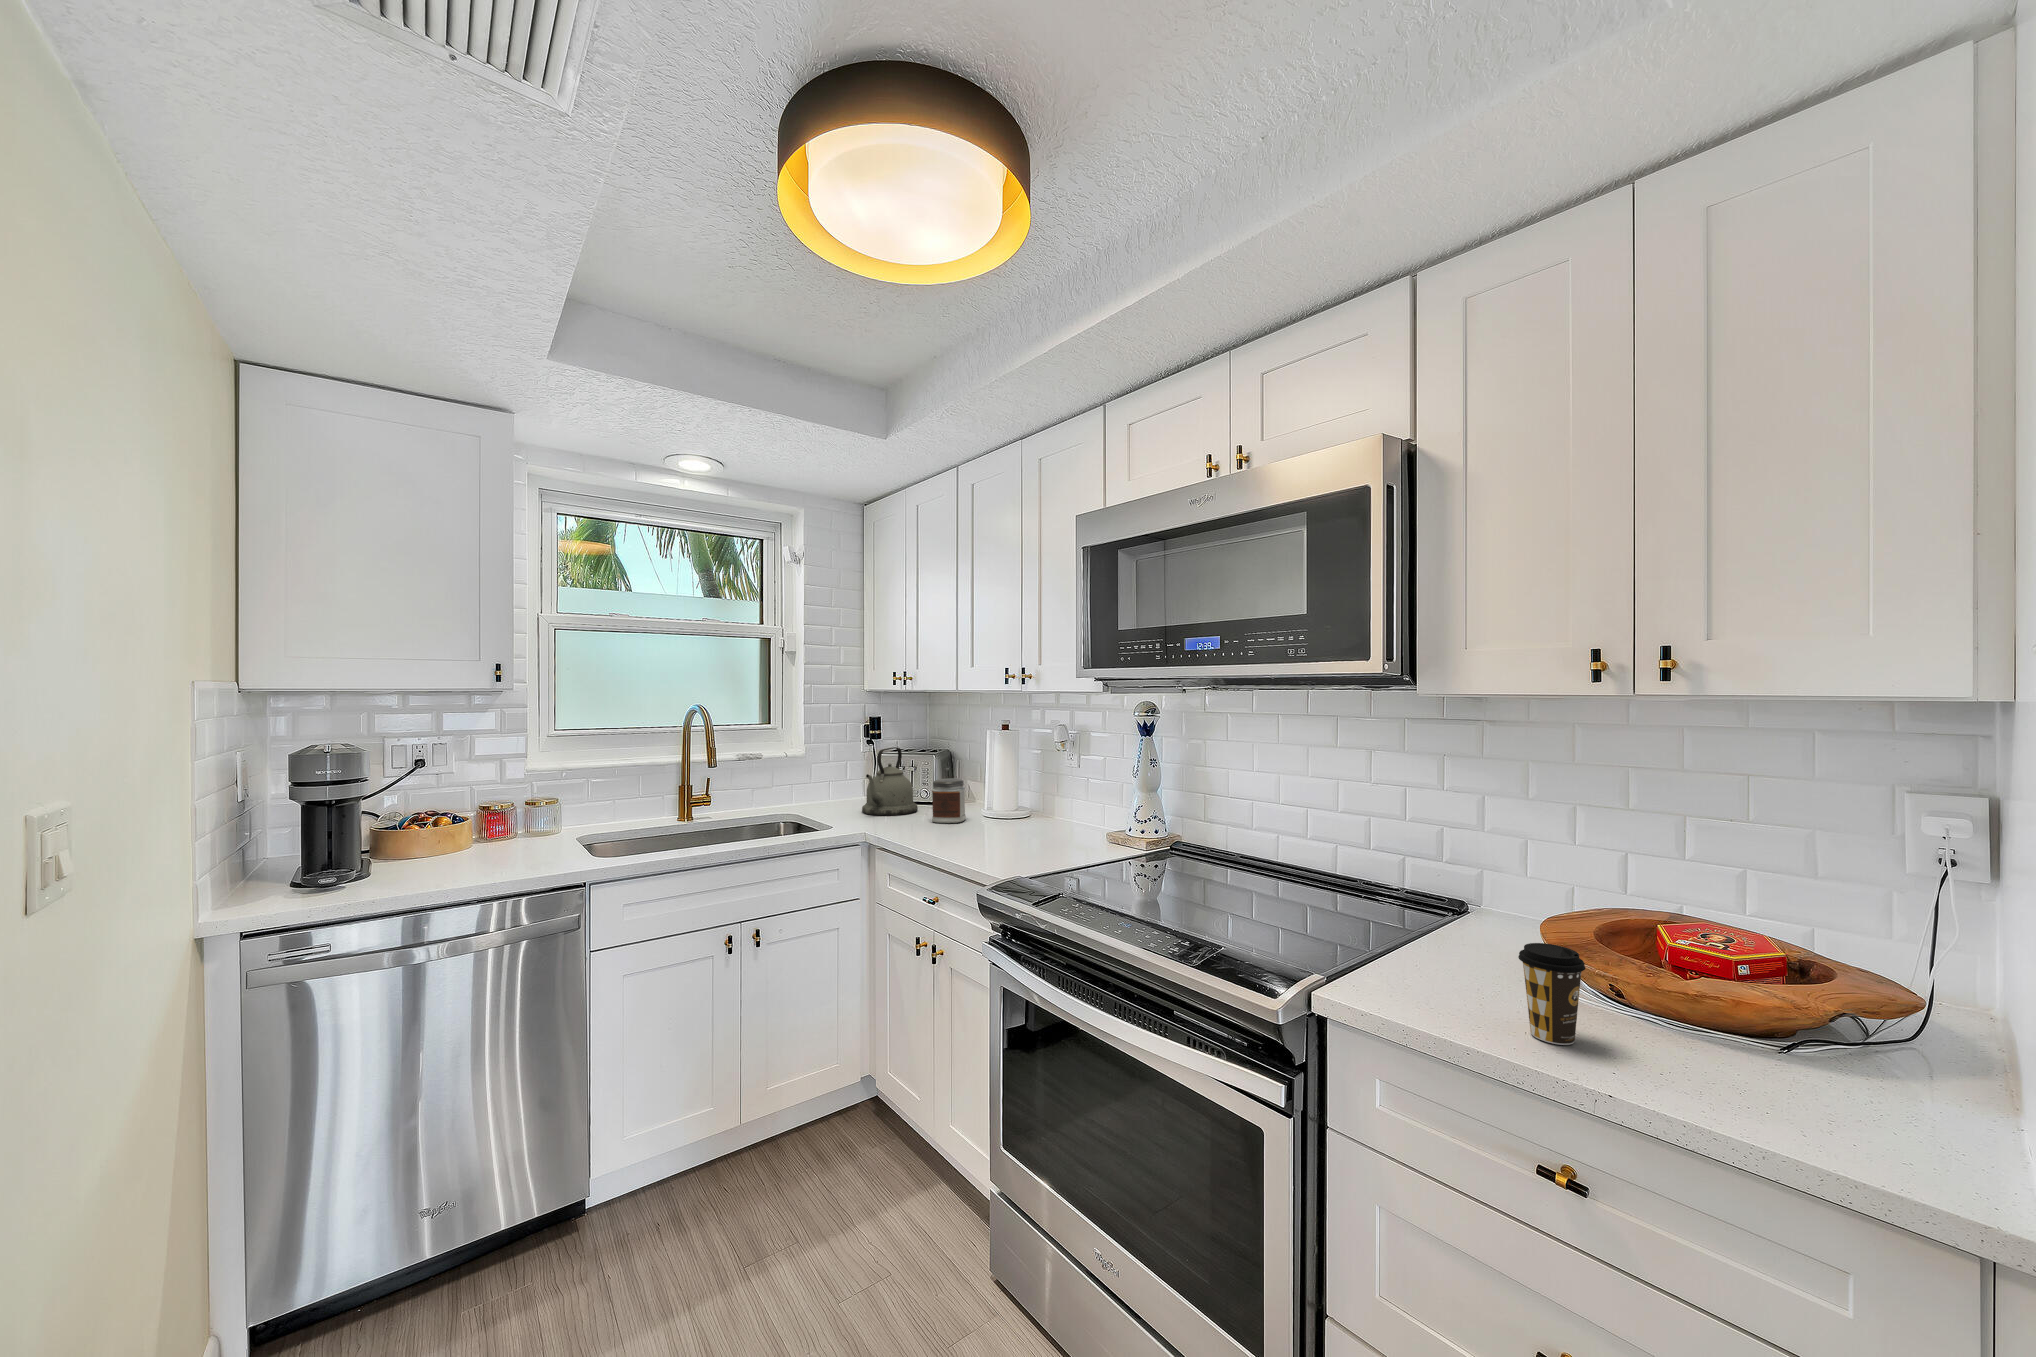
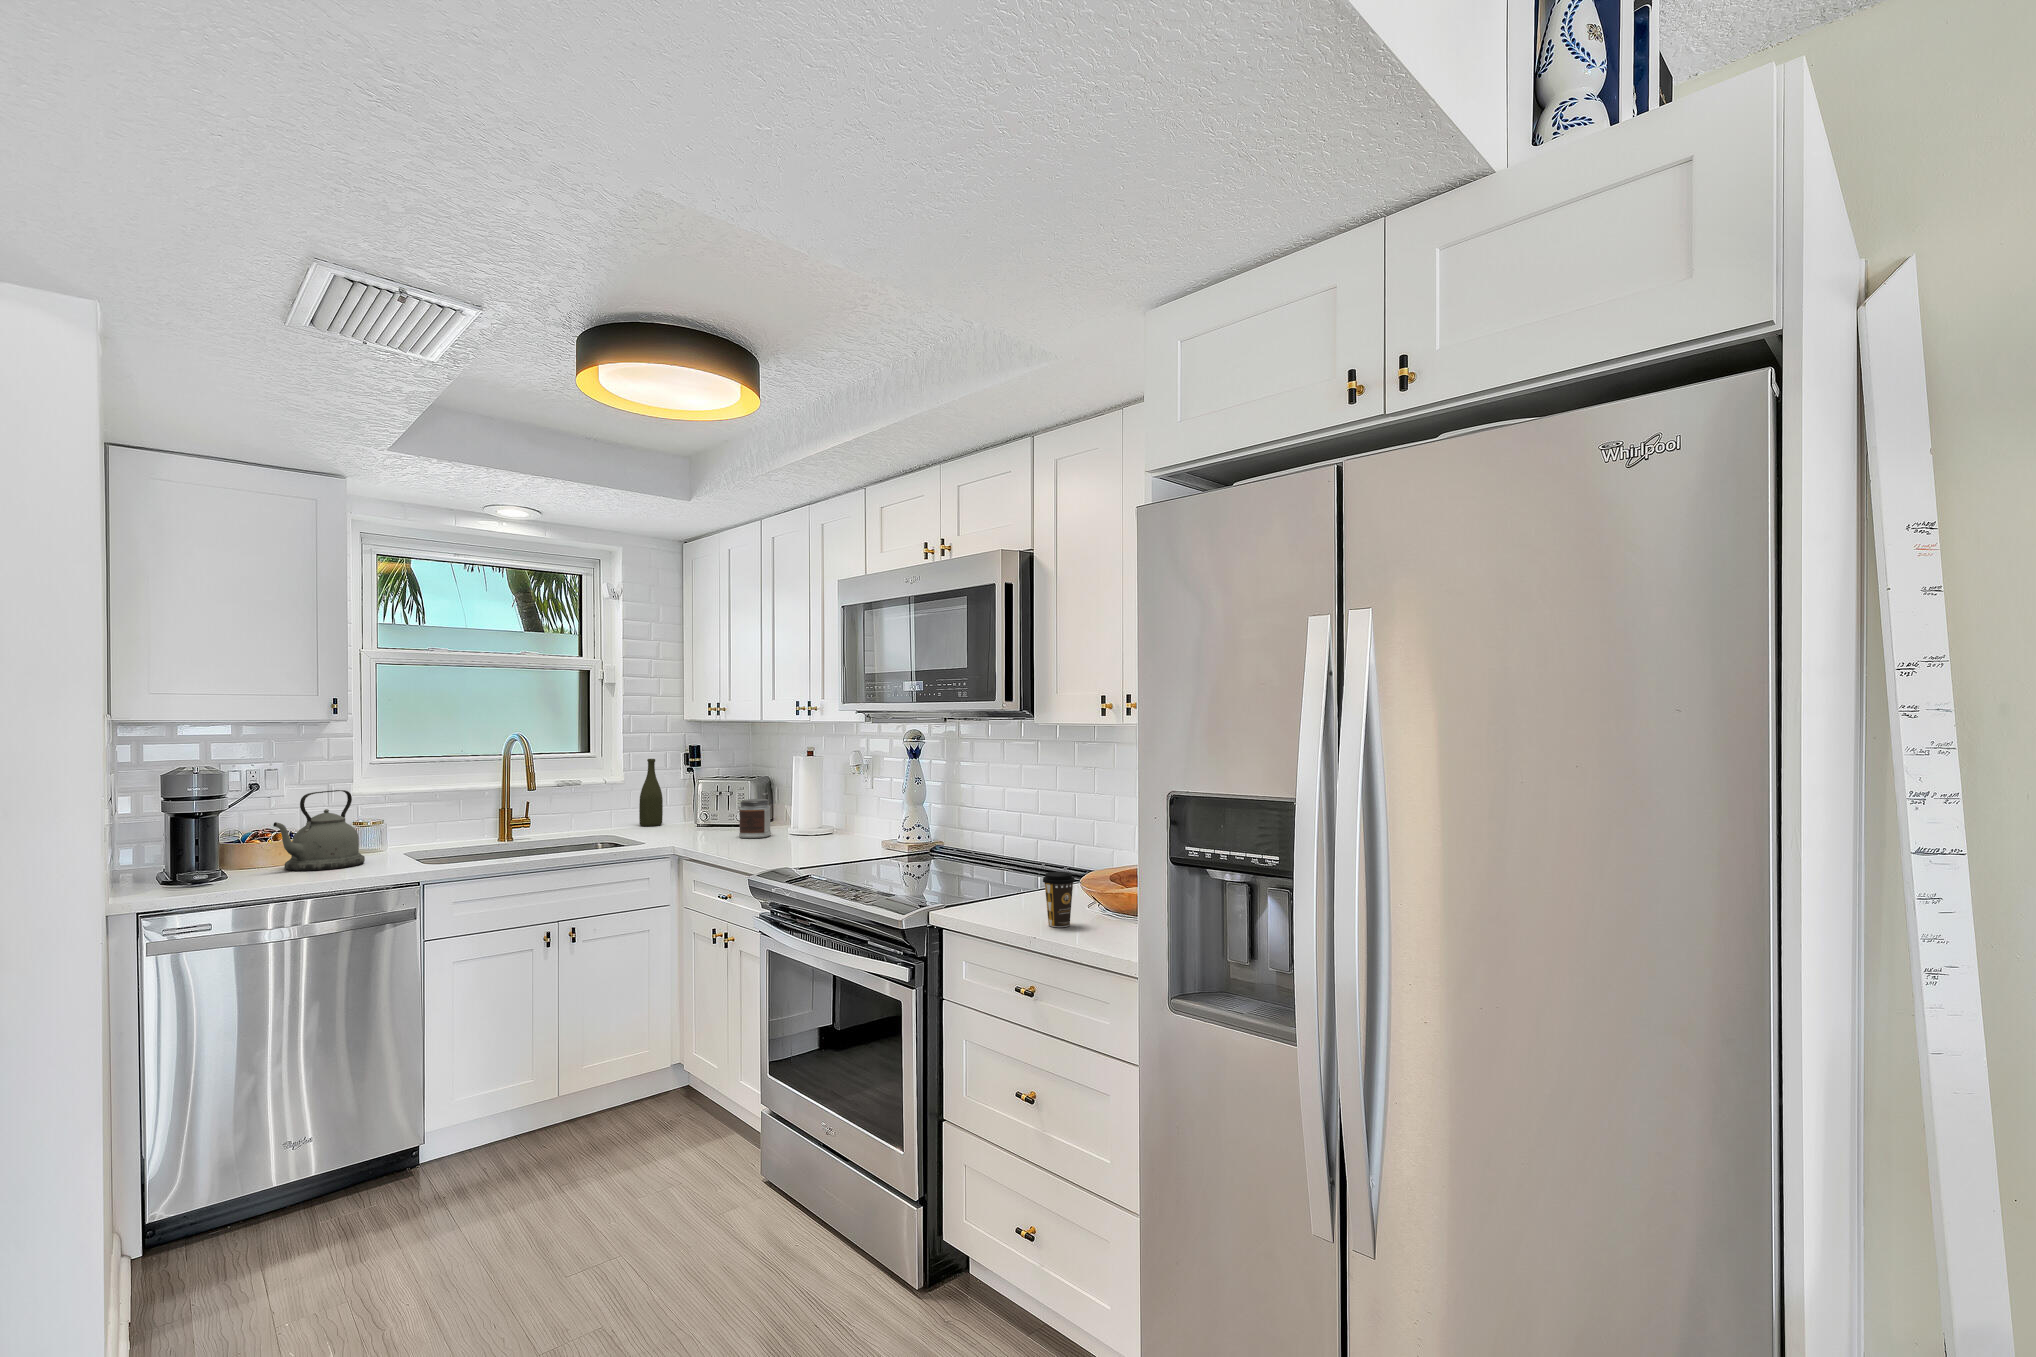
bottle: none [821,732,845,803] -> present [639,759,663,826]
kettle: present [862,747,918,815] -> present [273,790,365,871]

